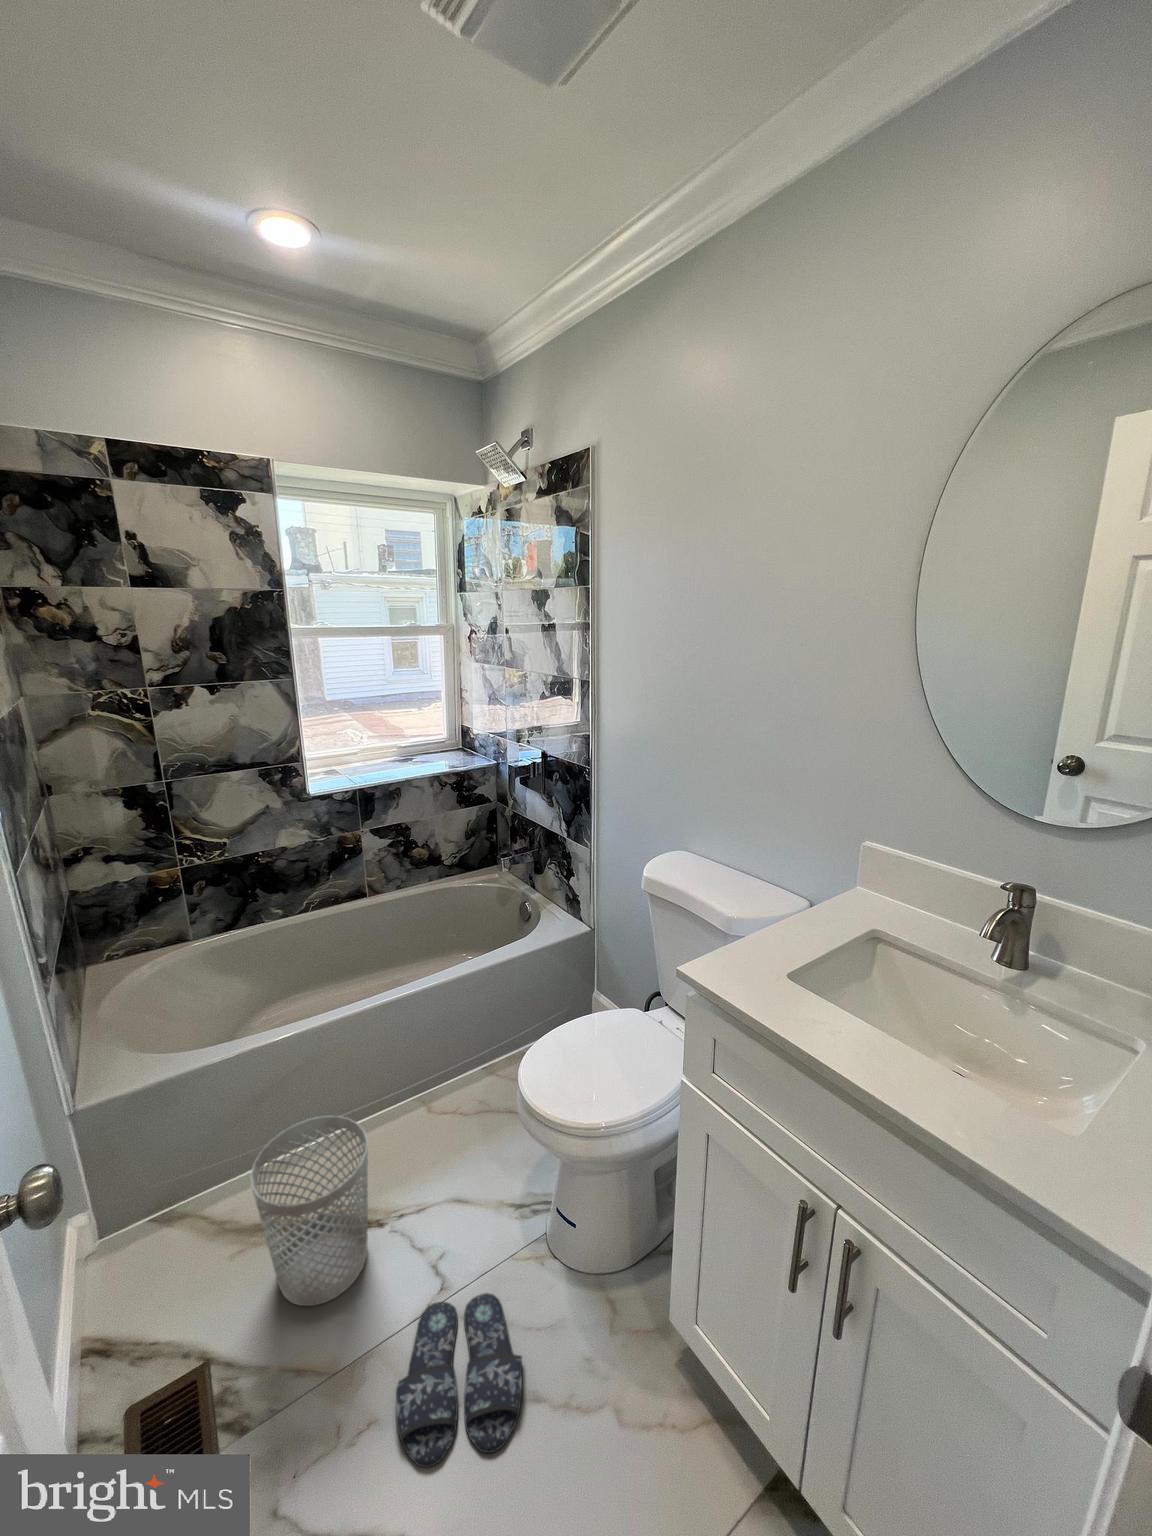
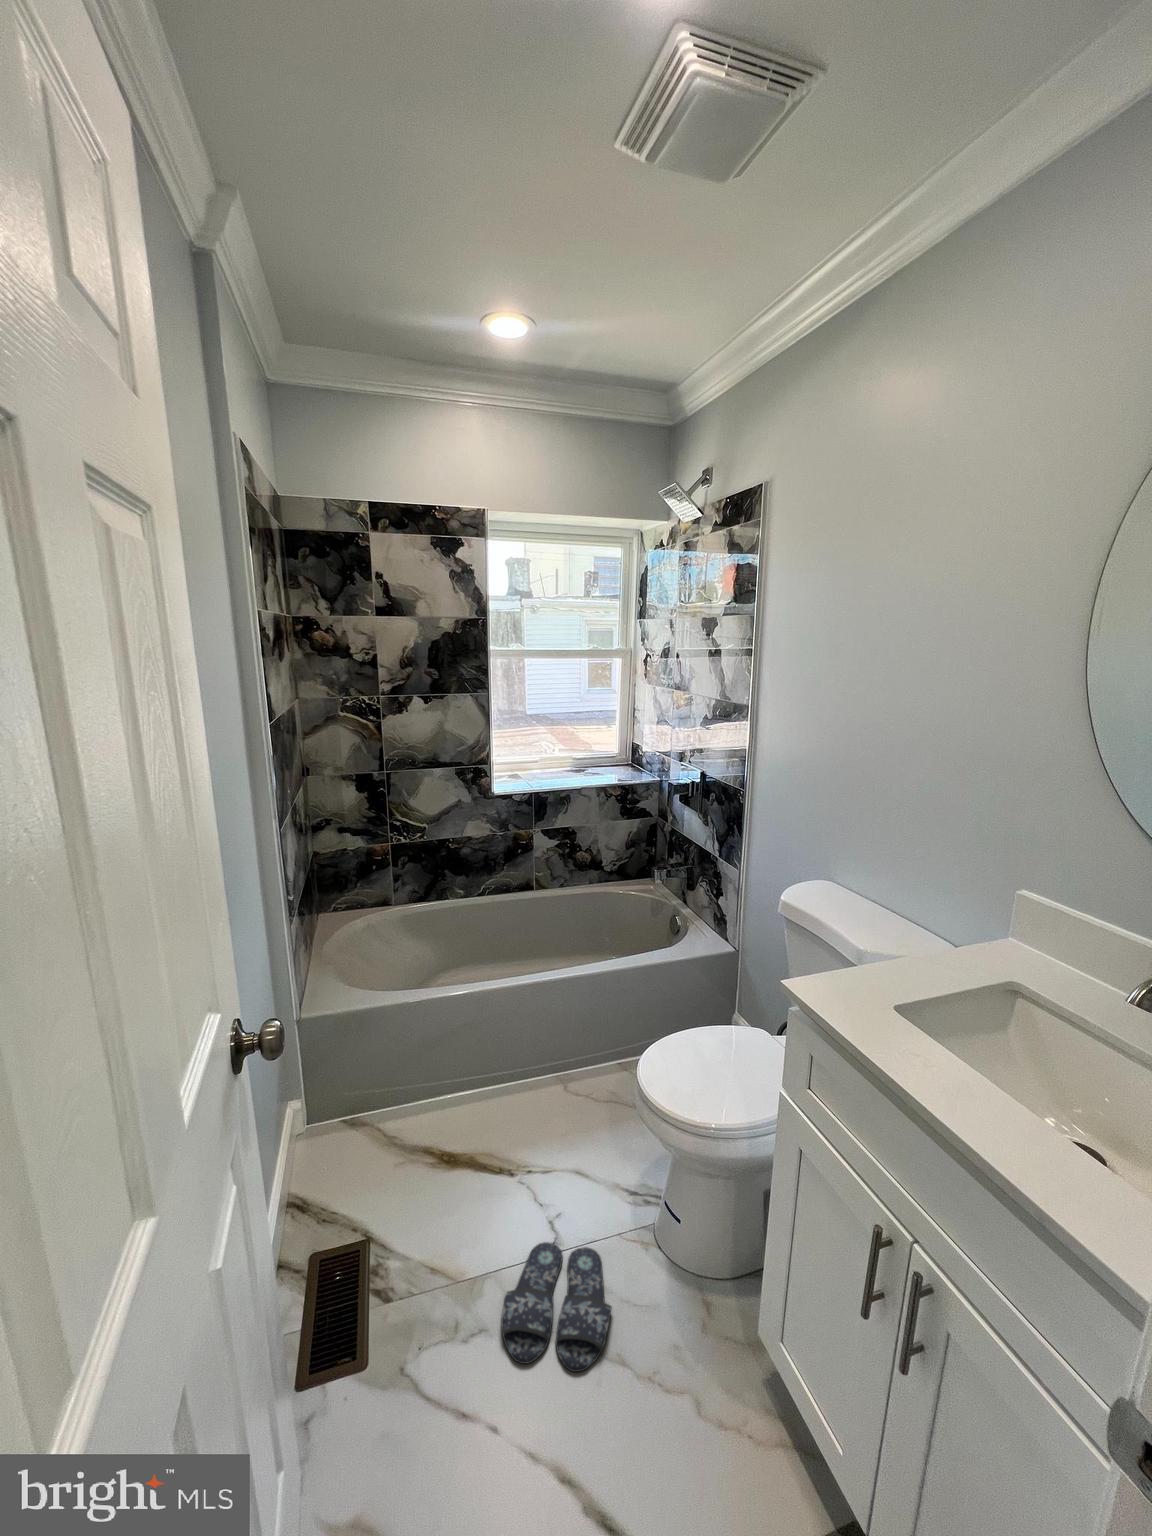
wastebasket: present [251,1116,368,1306] -> none [413,1062,505,1216]

